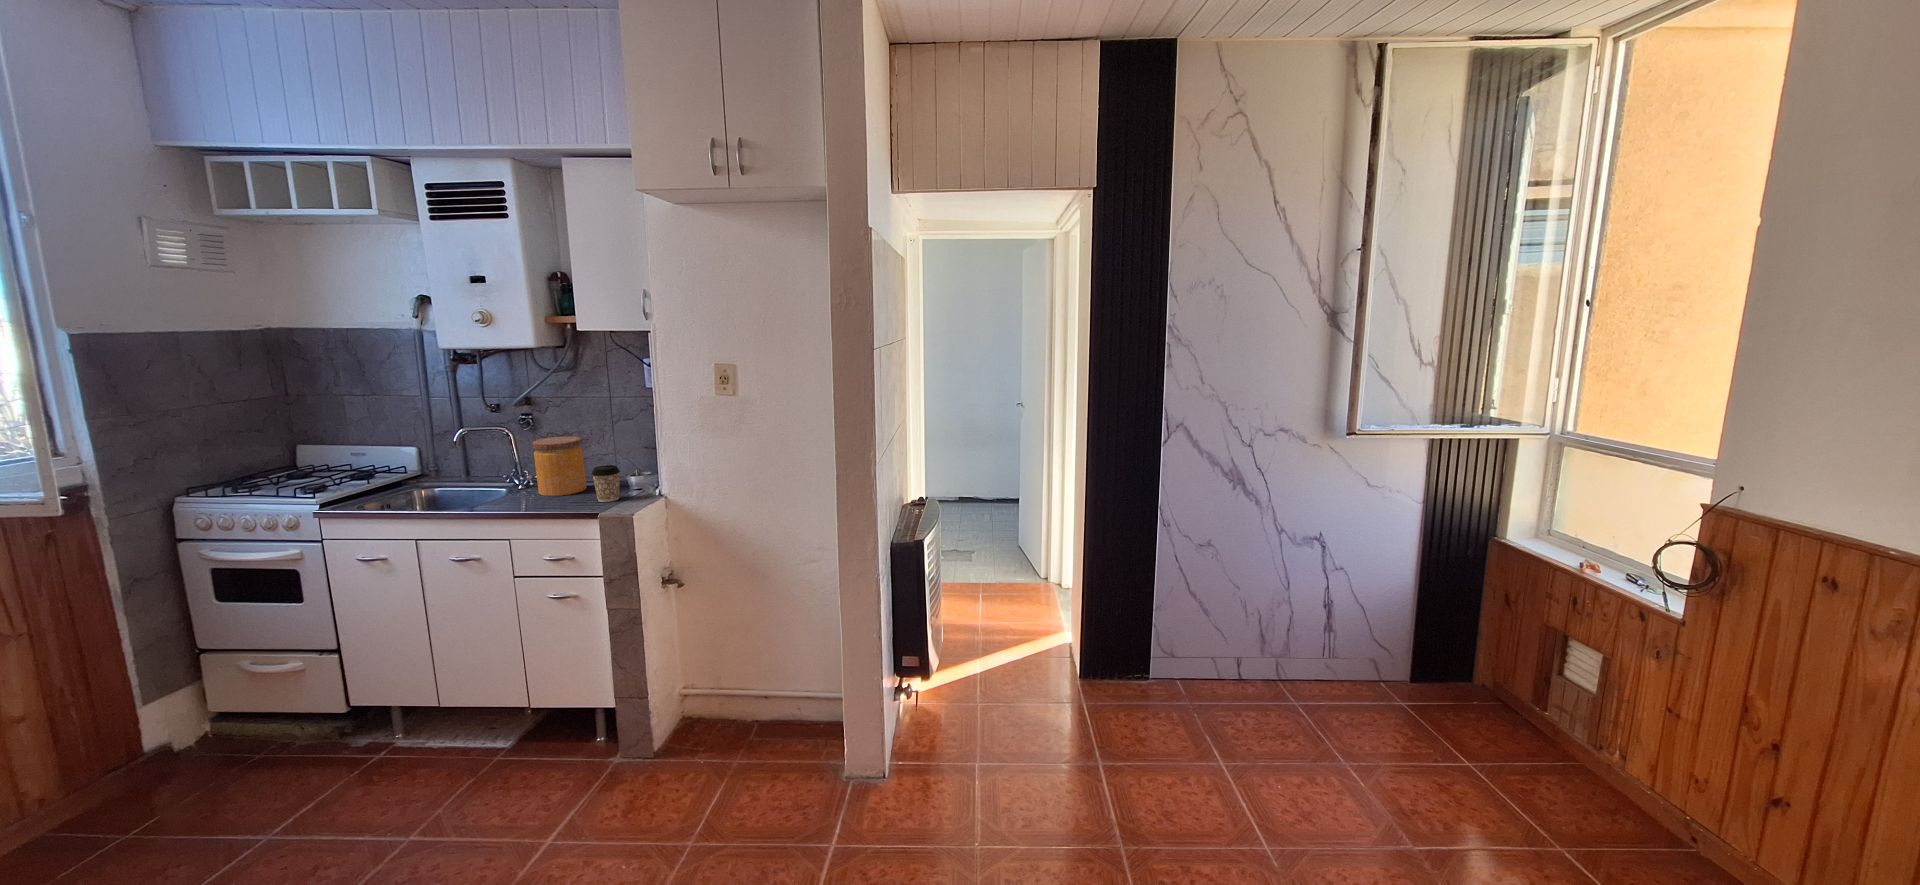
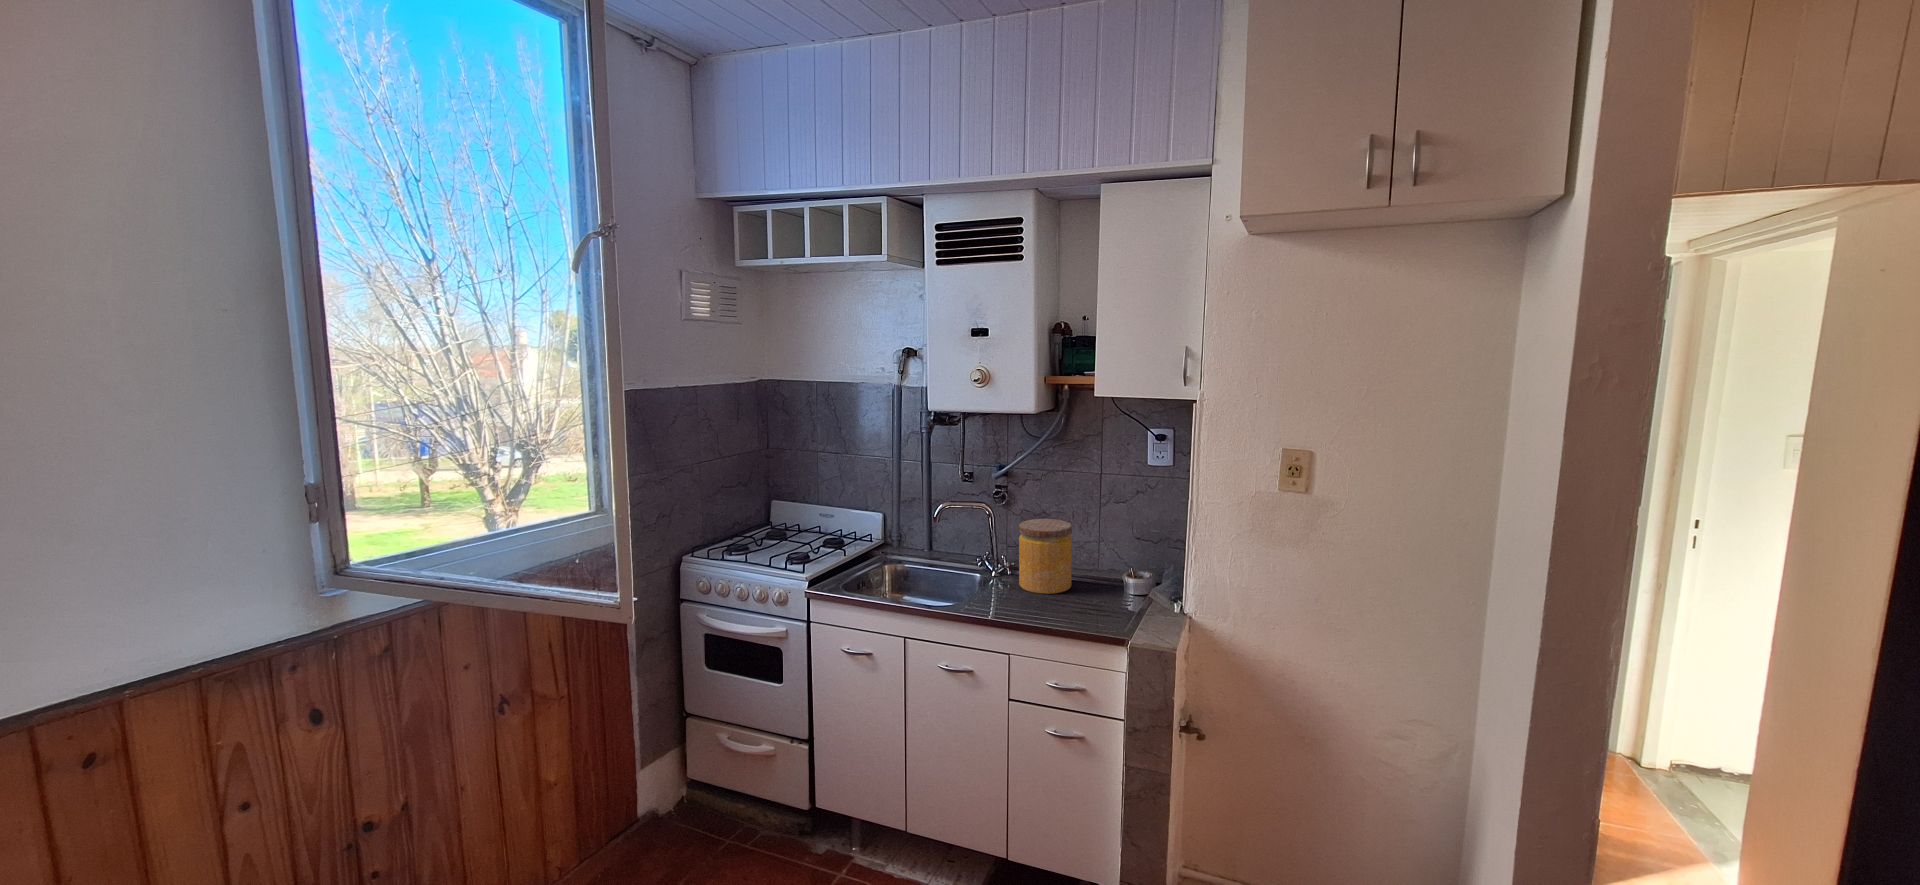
coffee cup: present [592,465,620,502] -> none [1099,566,1132,614]

